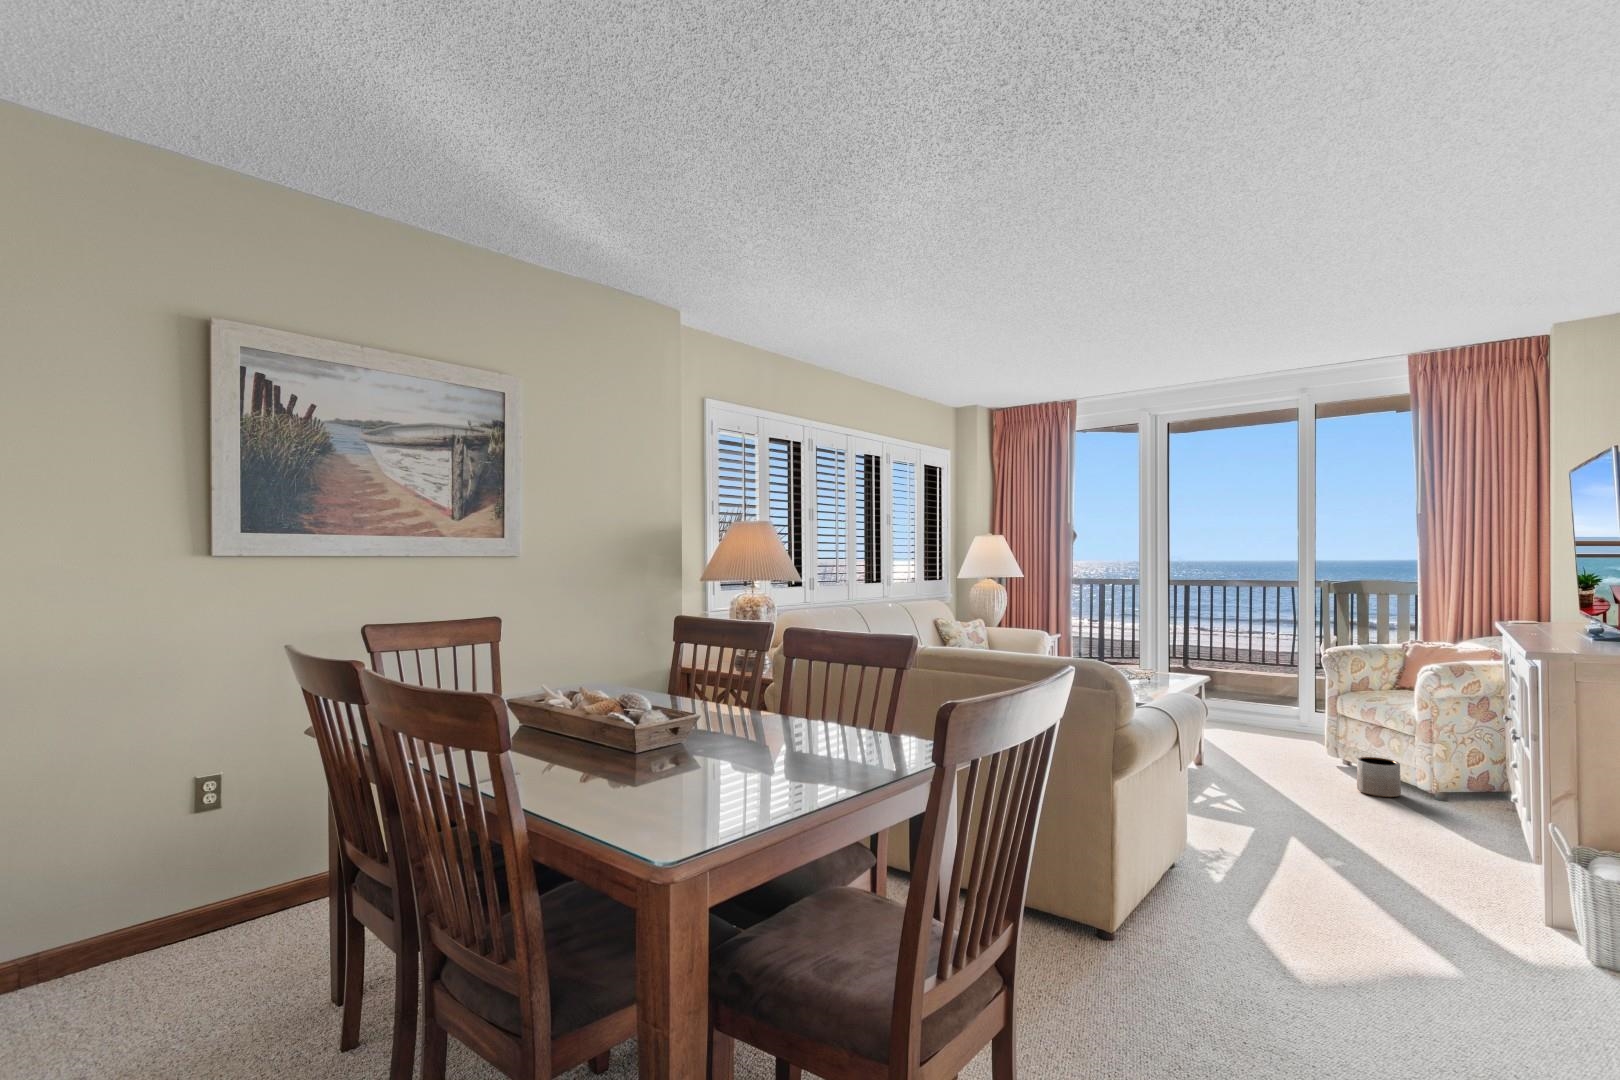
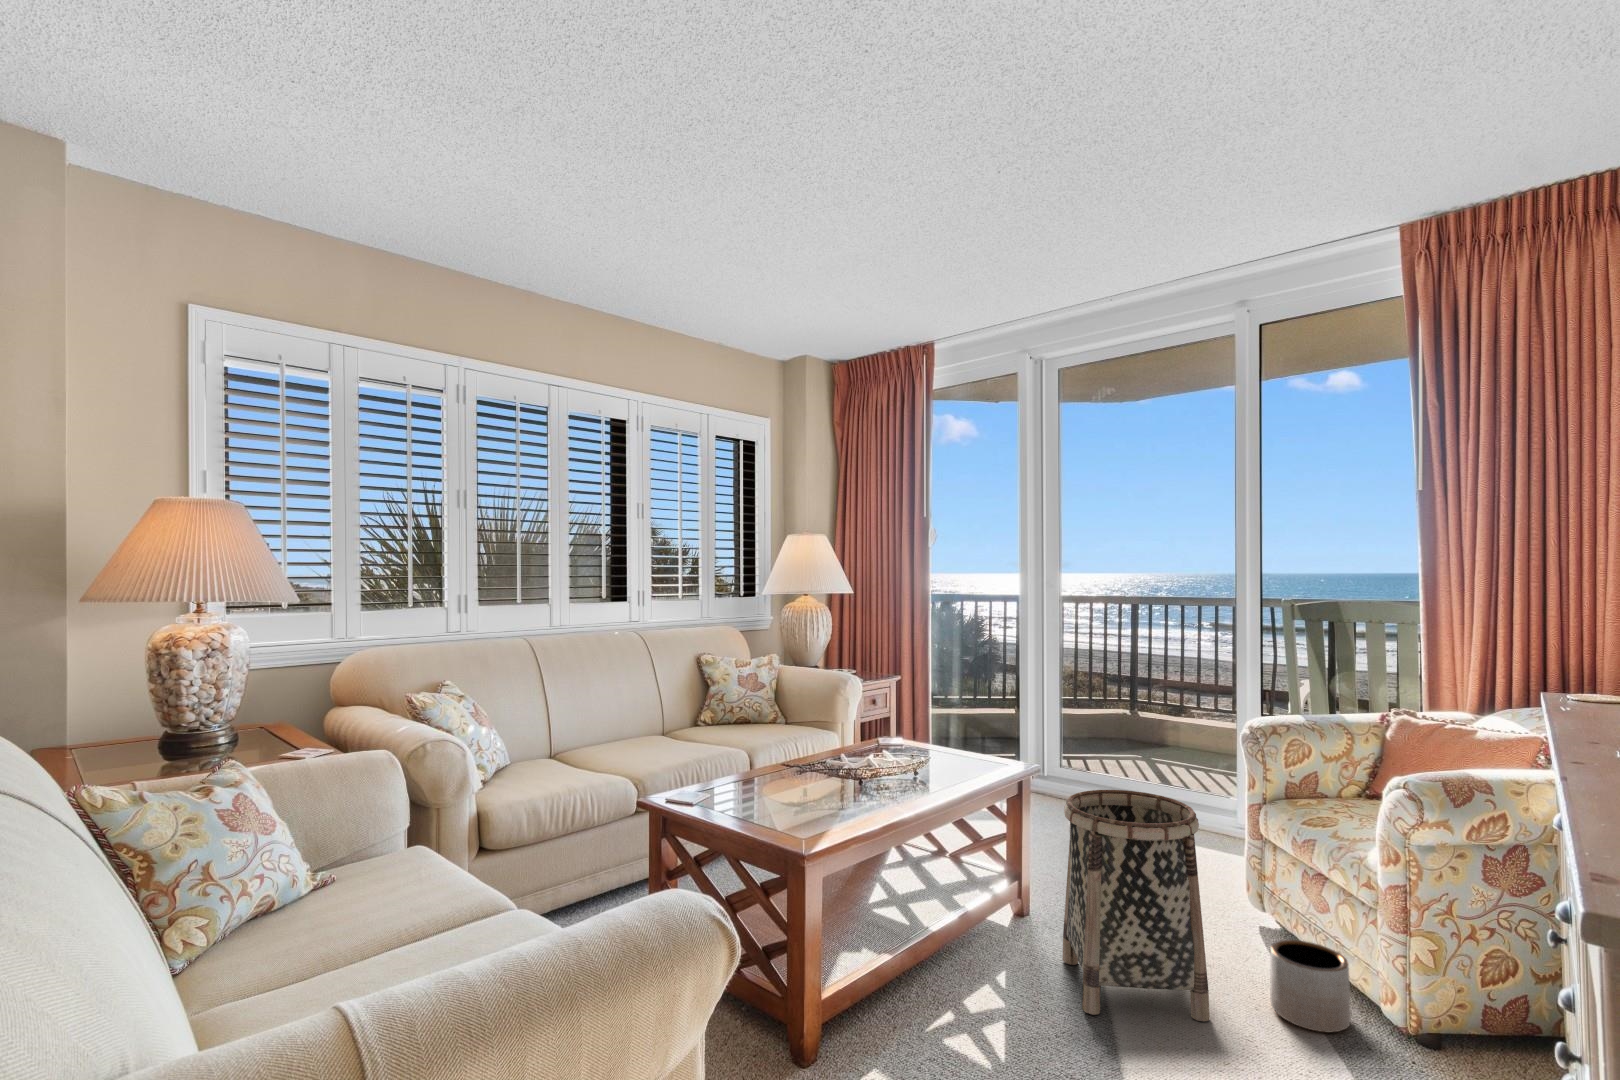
basket: none [1236,683,1329,796] -> present [1062,790,1210,1021]

